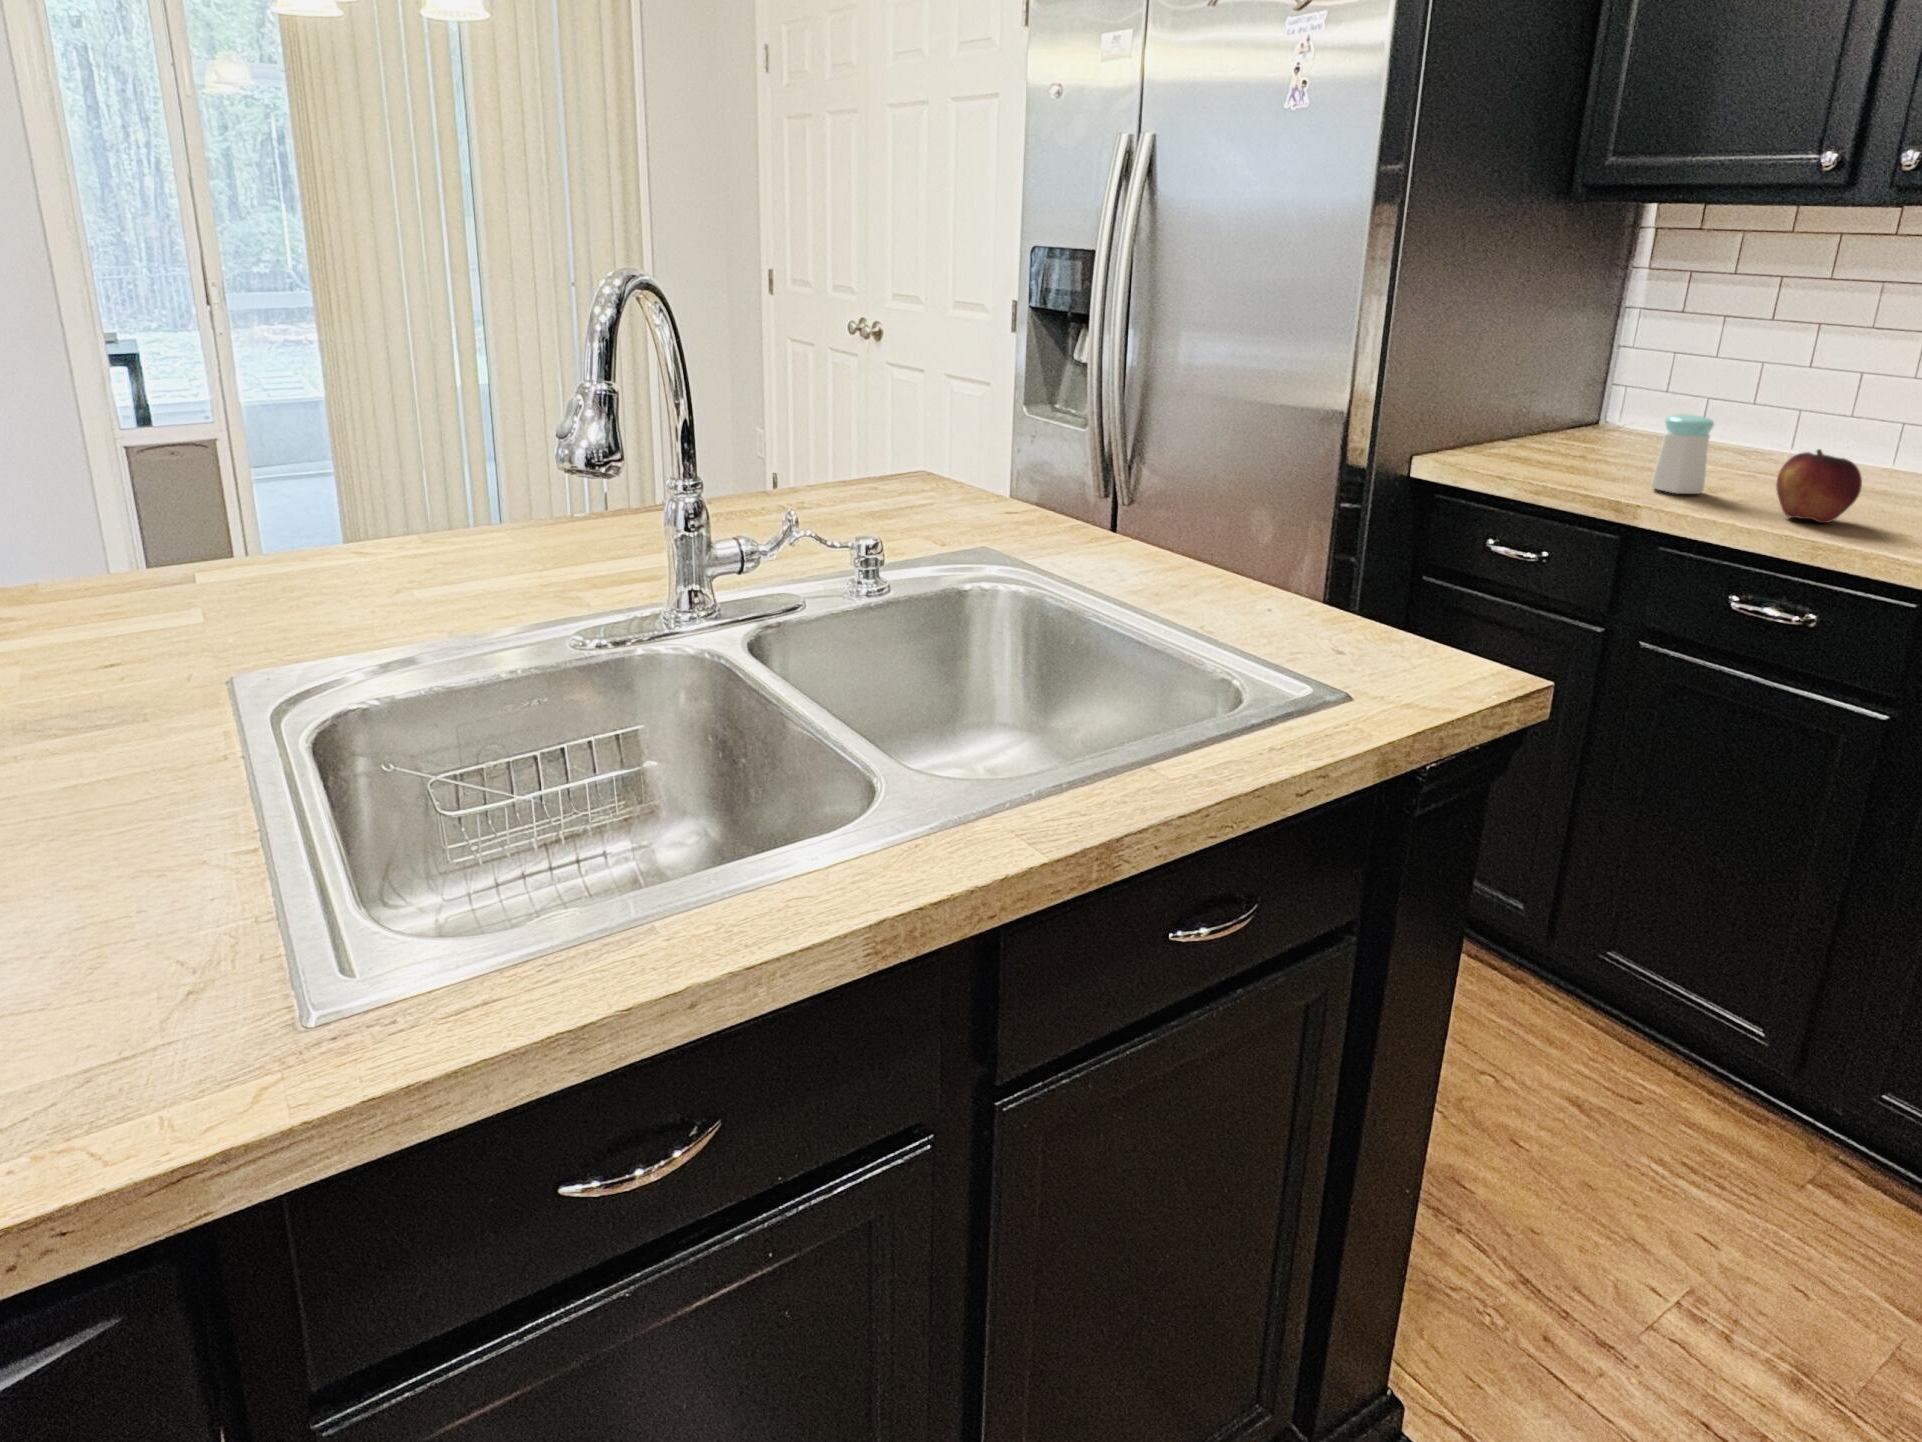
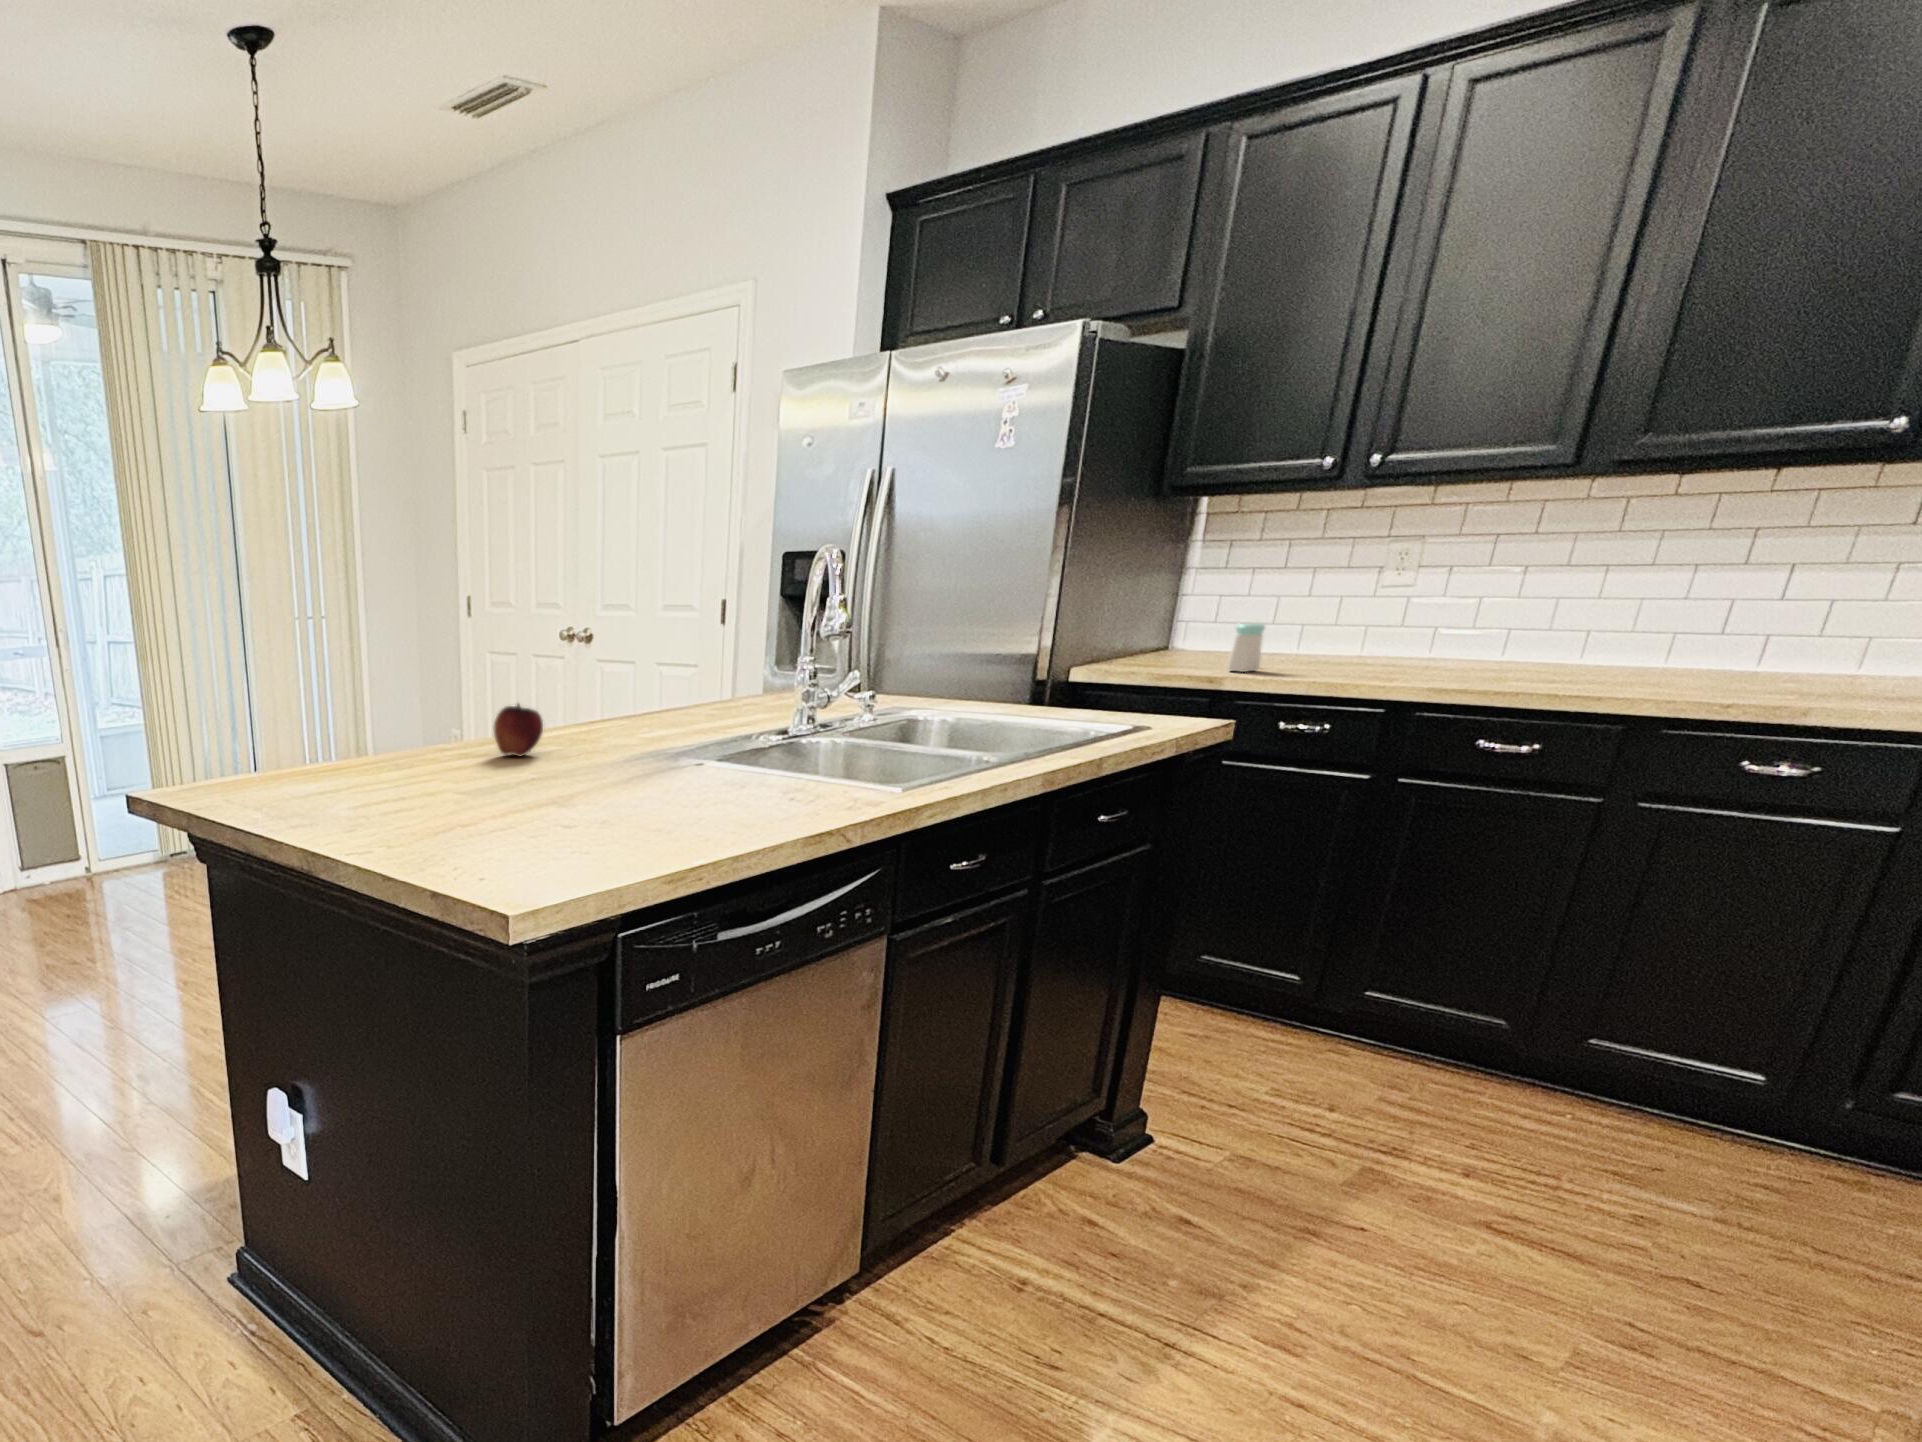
fruit: present [1776,449,1862,523] -> present [493,704,543,756]

